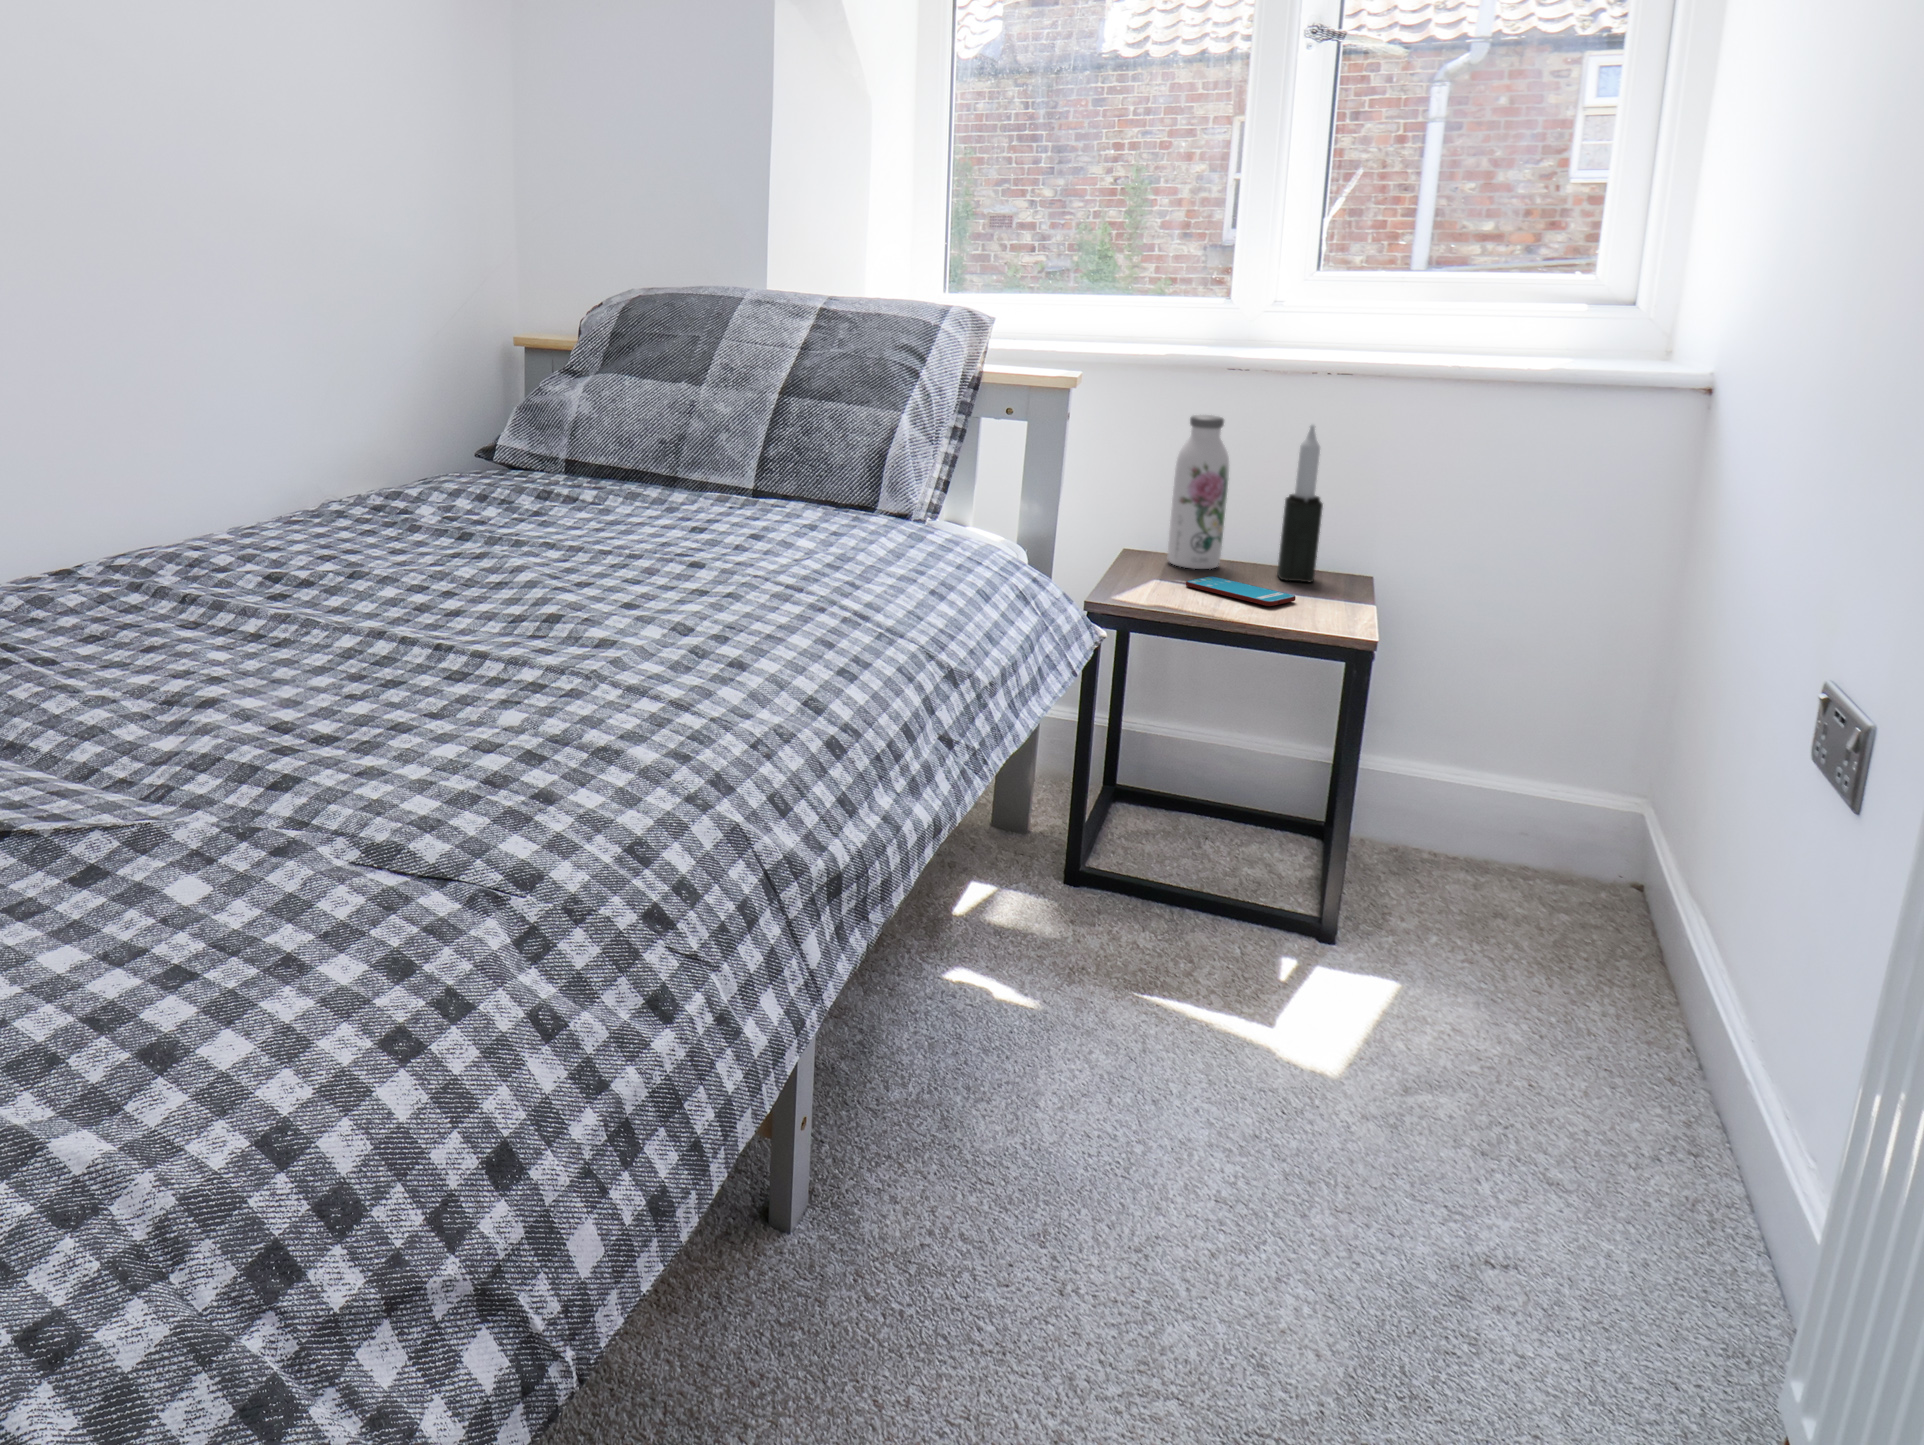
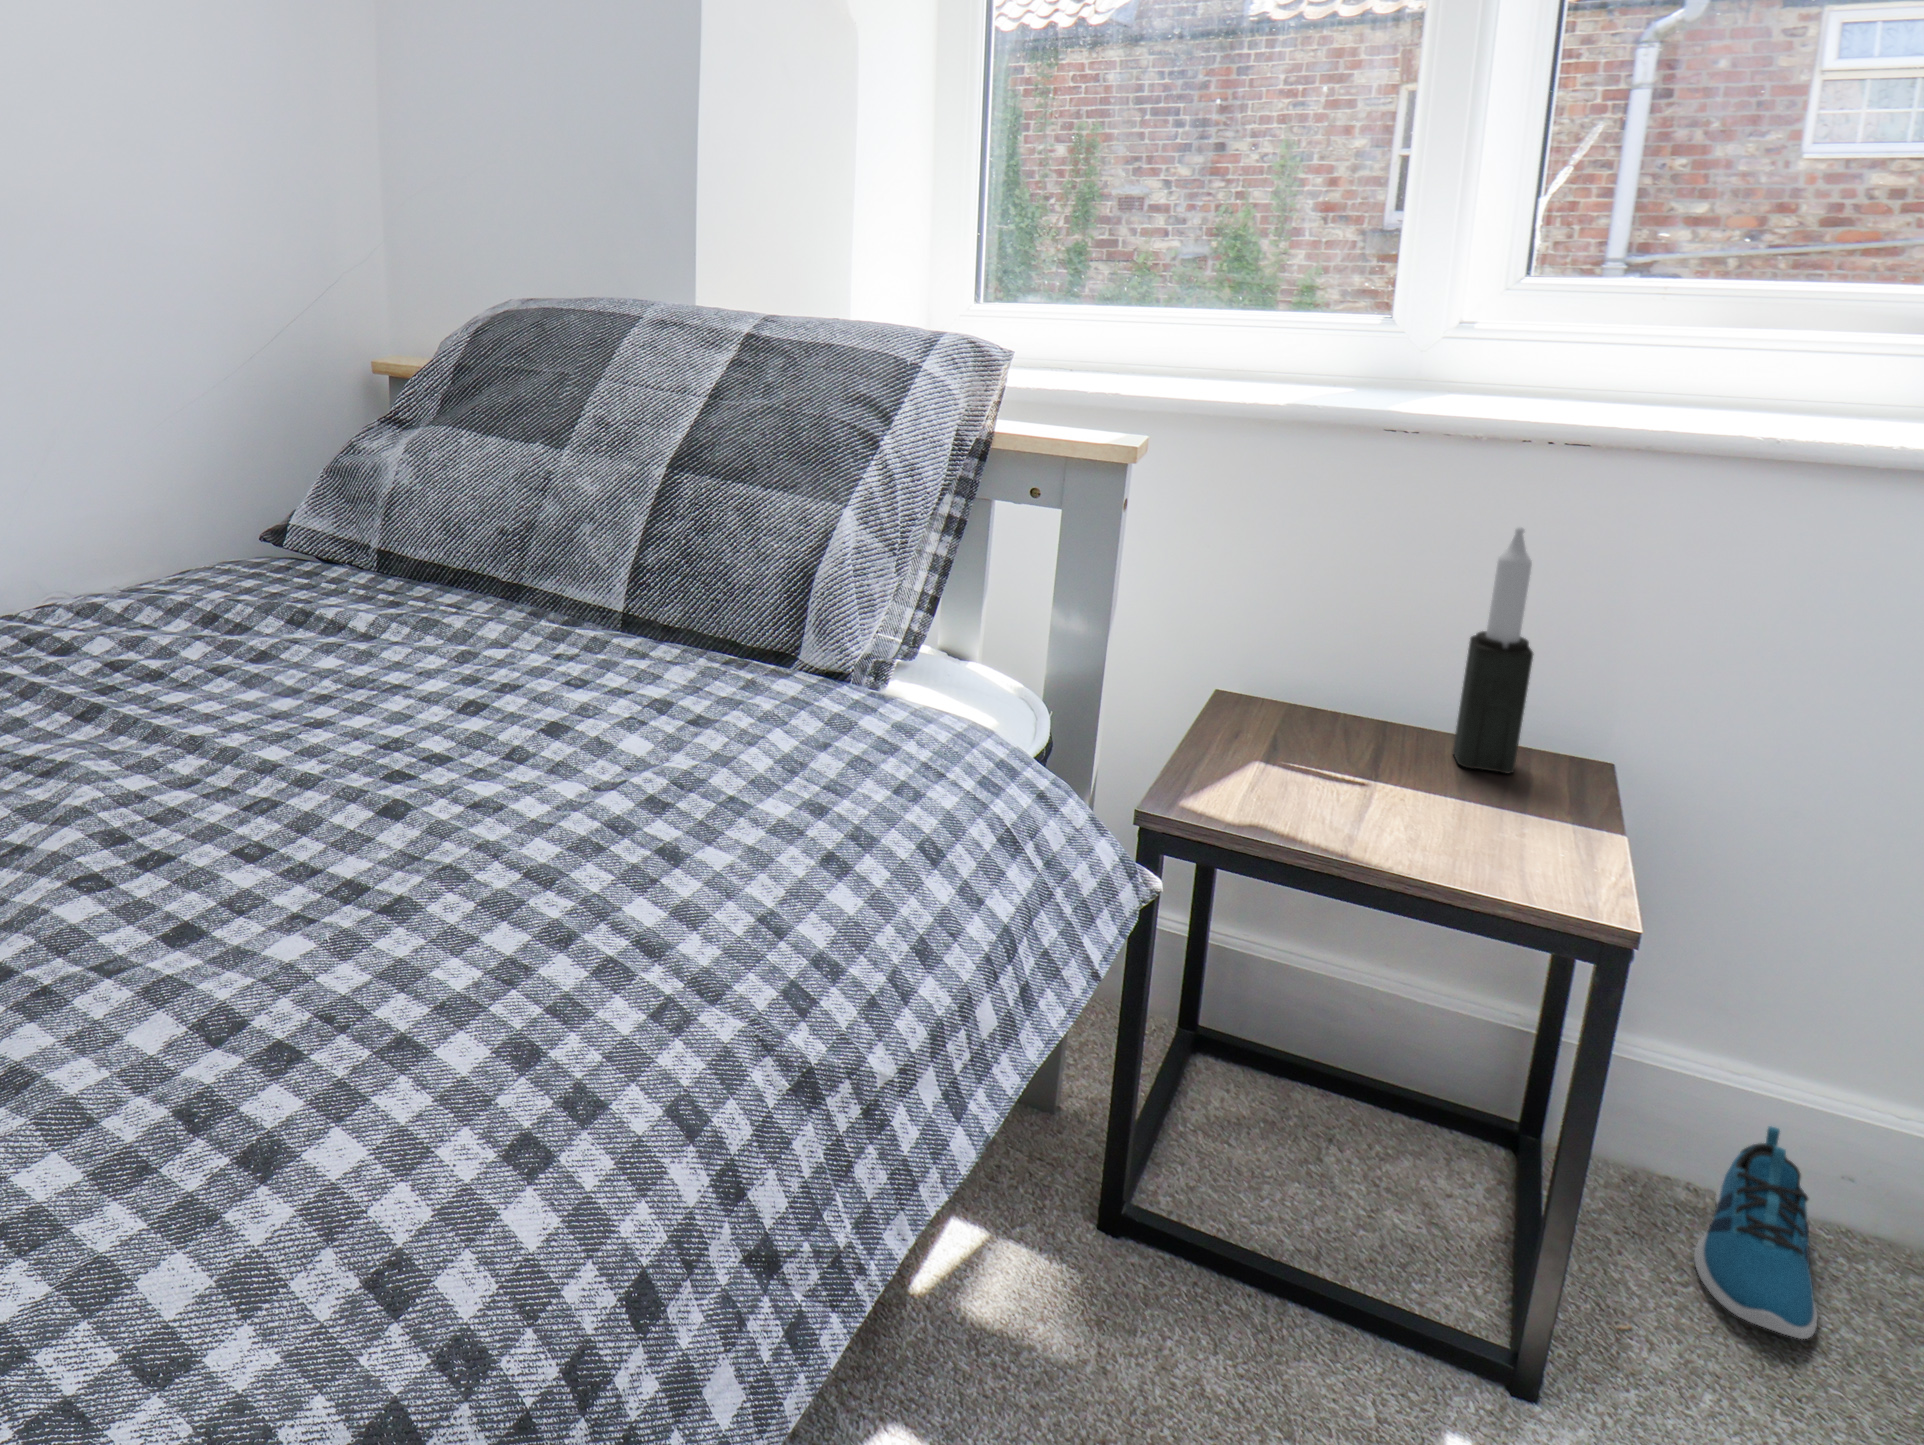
water bottle: present [1167,415,1229,569] -> none [1279,501,1380,737]
smartphone: present [1186,576,1296,606] -> none [1304,757,1486,831]
shoe: none [1428,800,1496,903] -> present [1694,1126,1817,1339]

